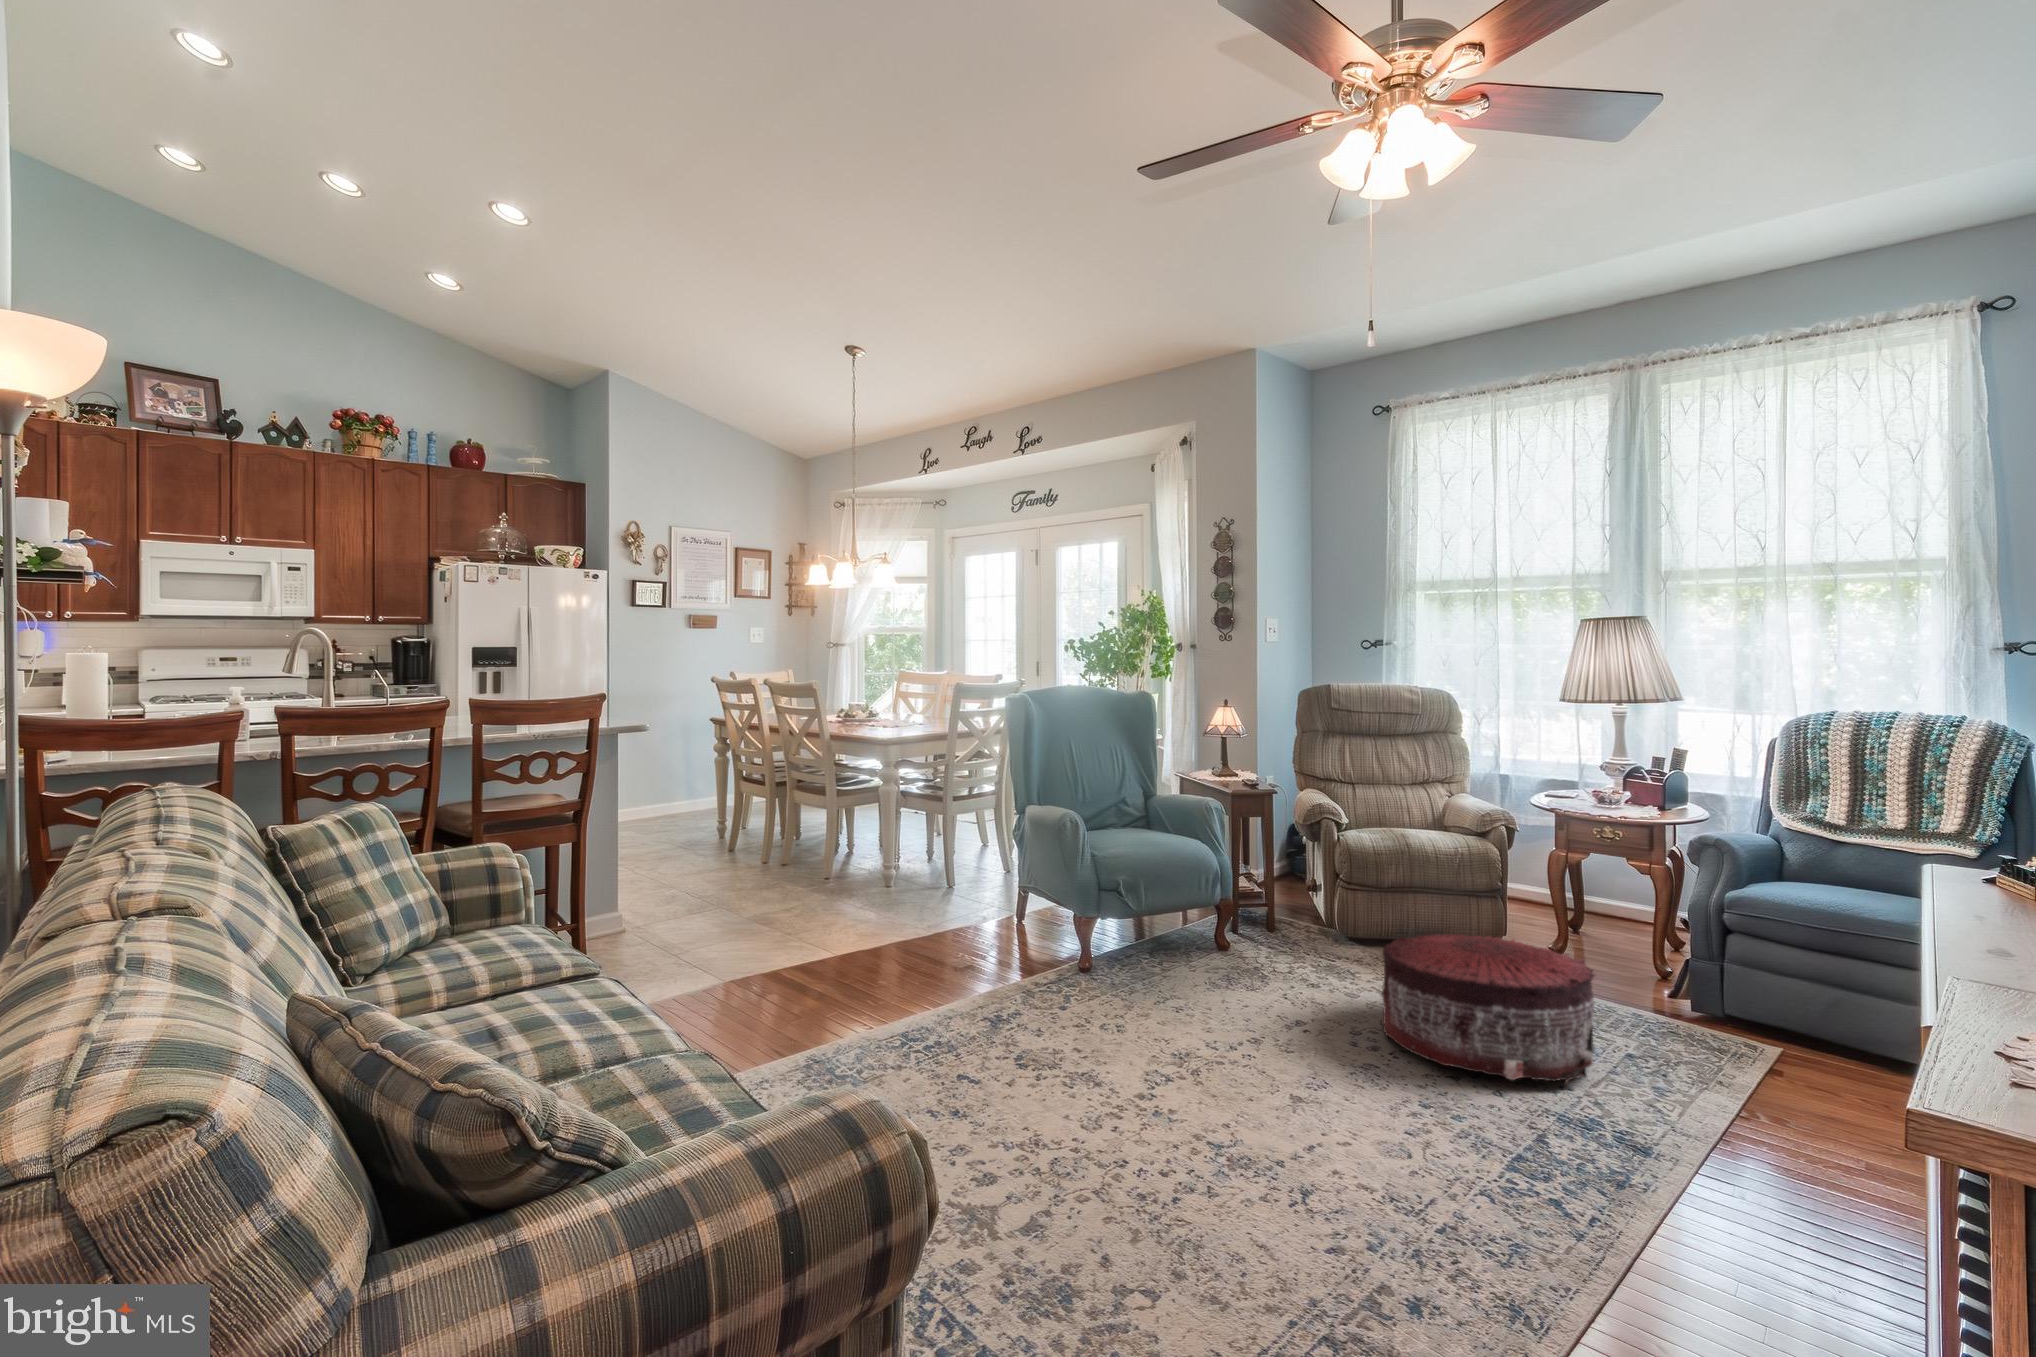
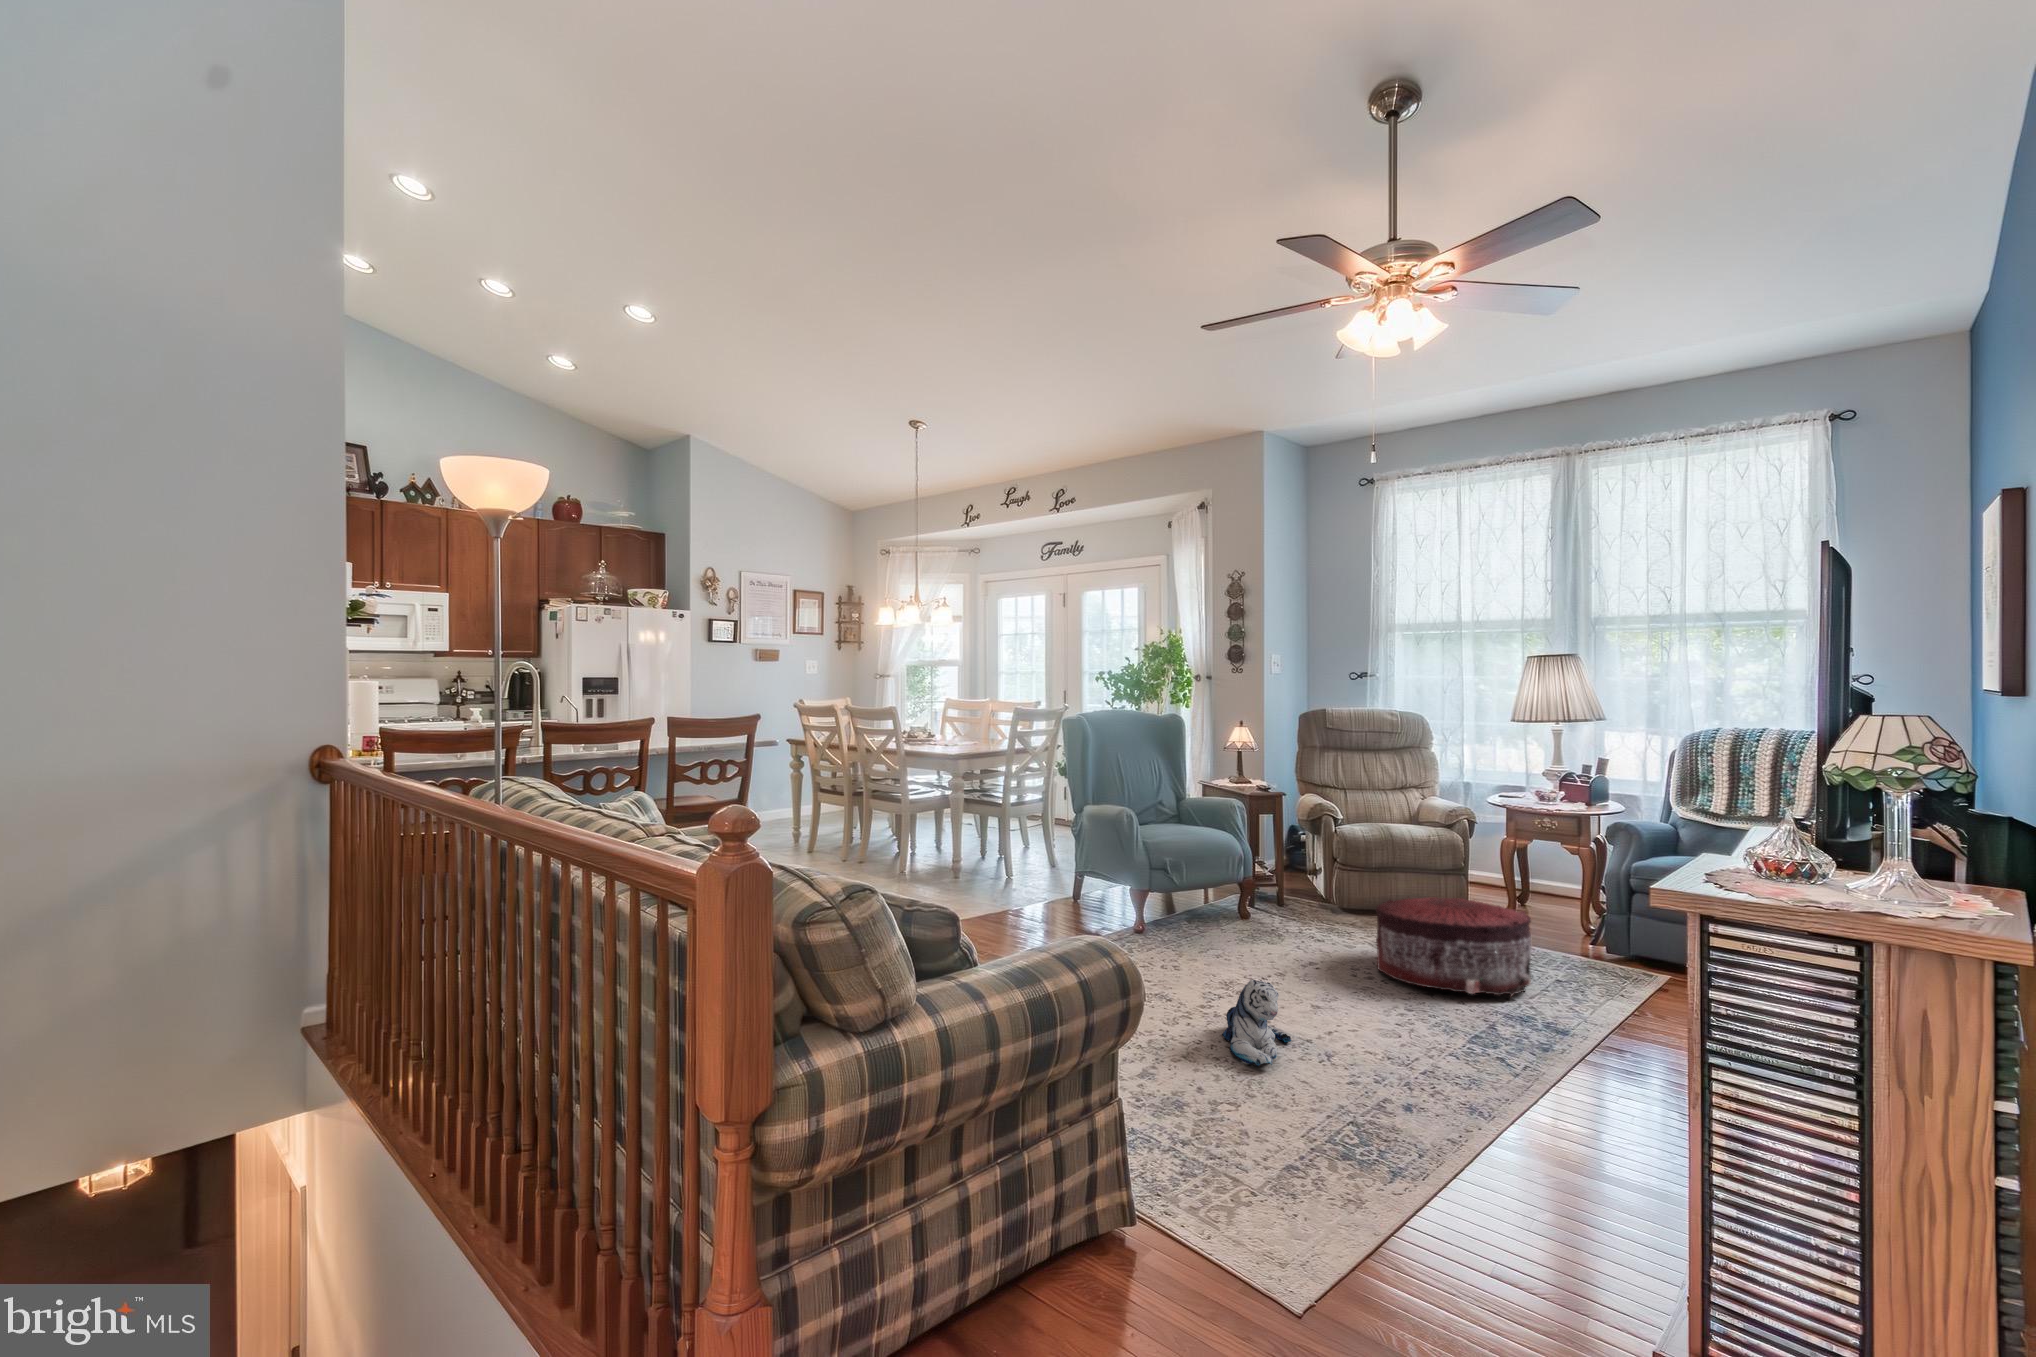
plush toy: none [1156,1079,1254,1218] -> present [1222,980,1291,1066]

